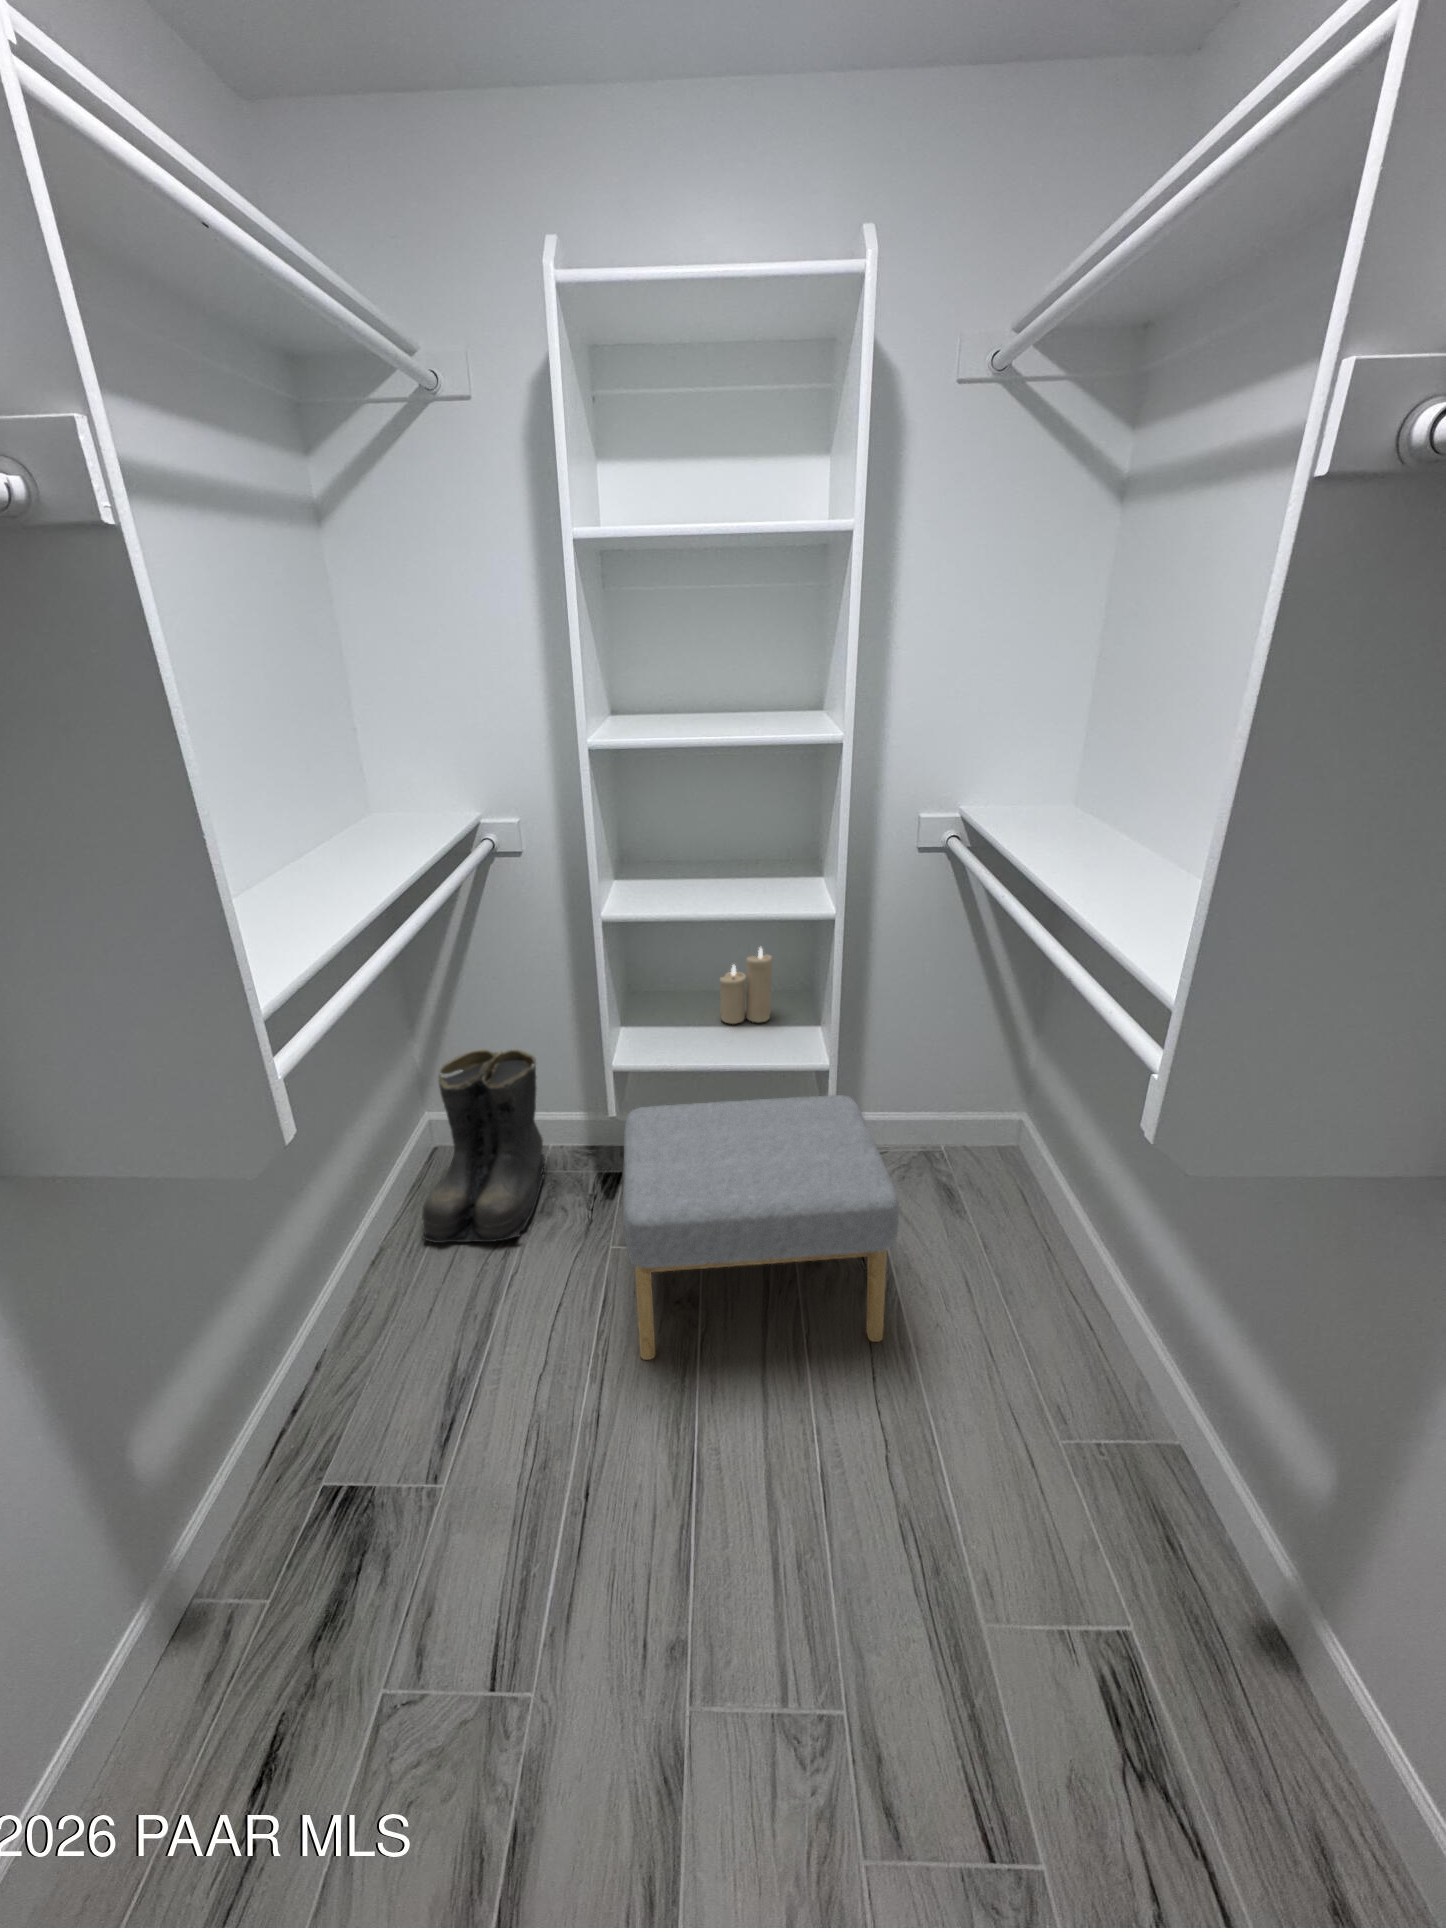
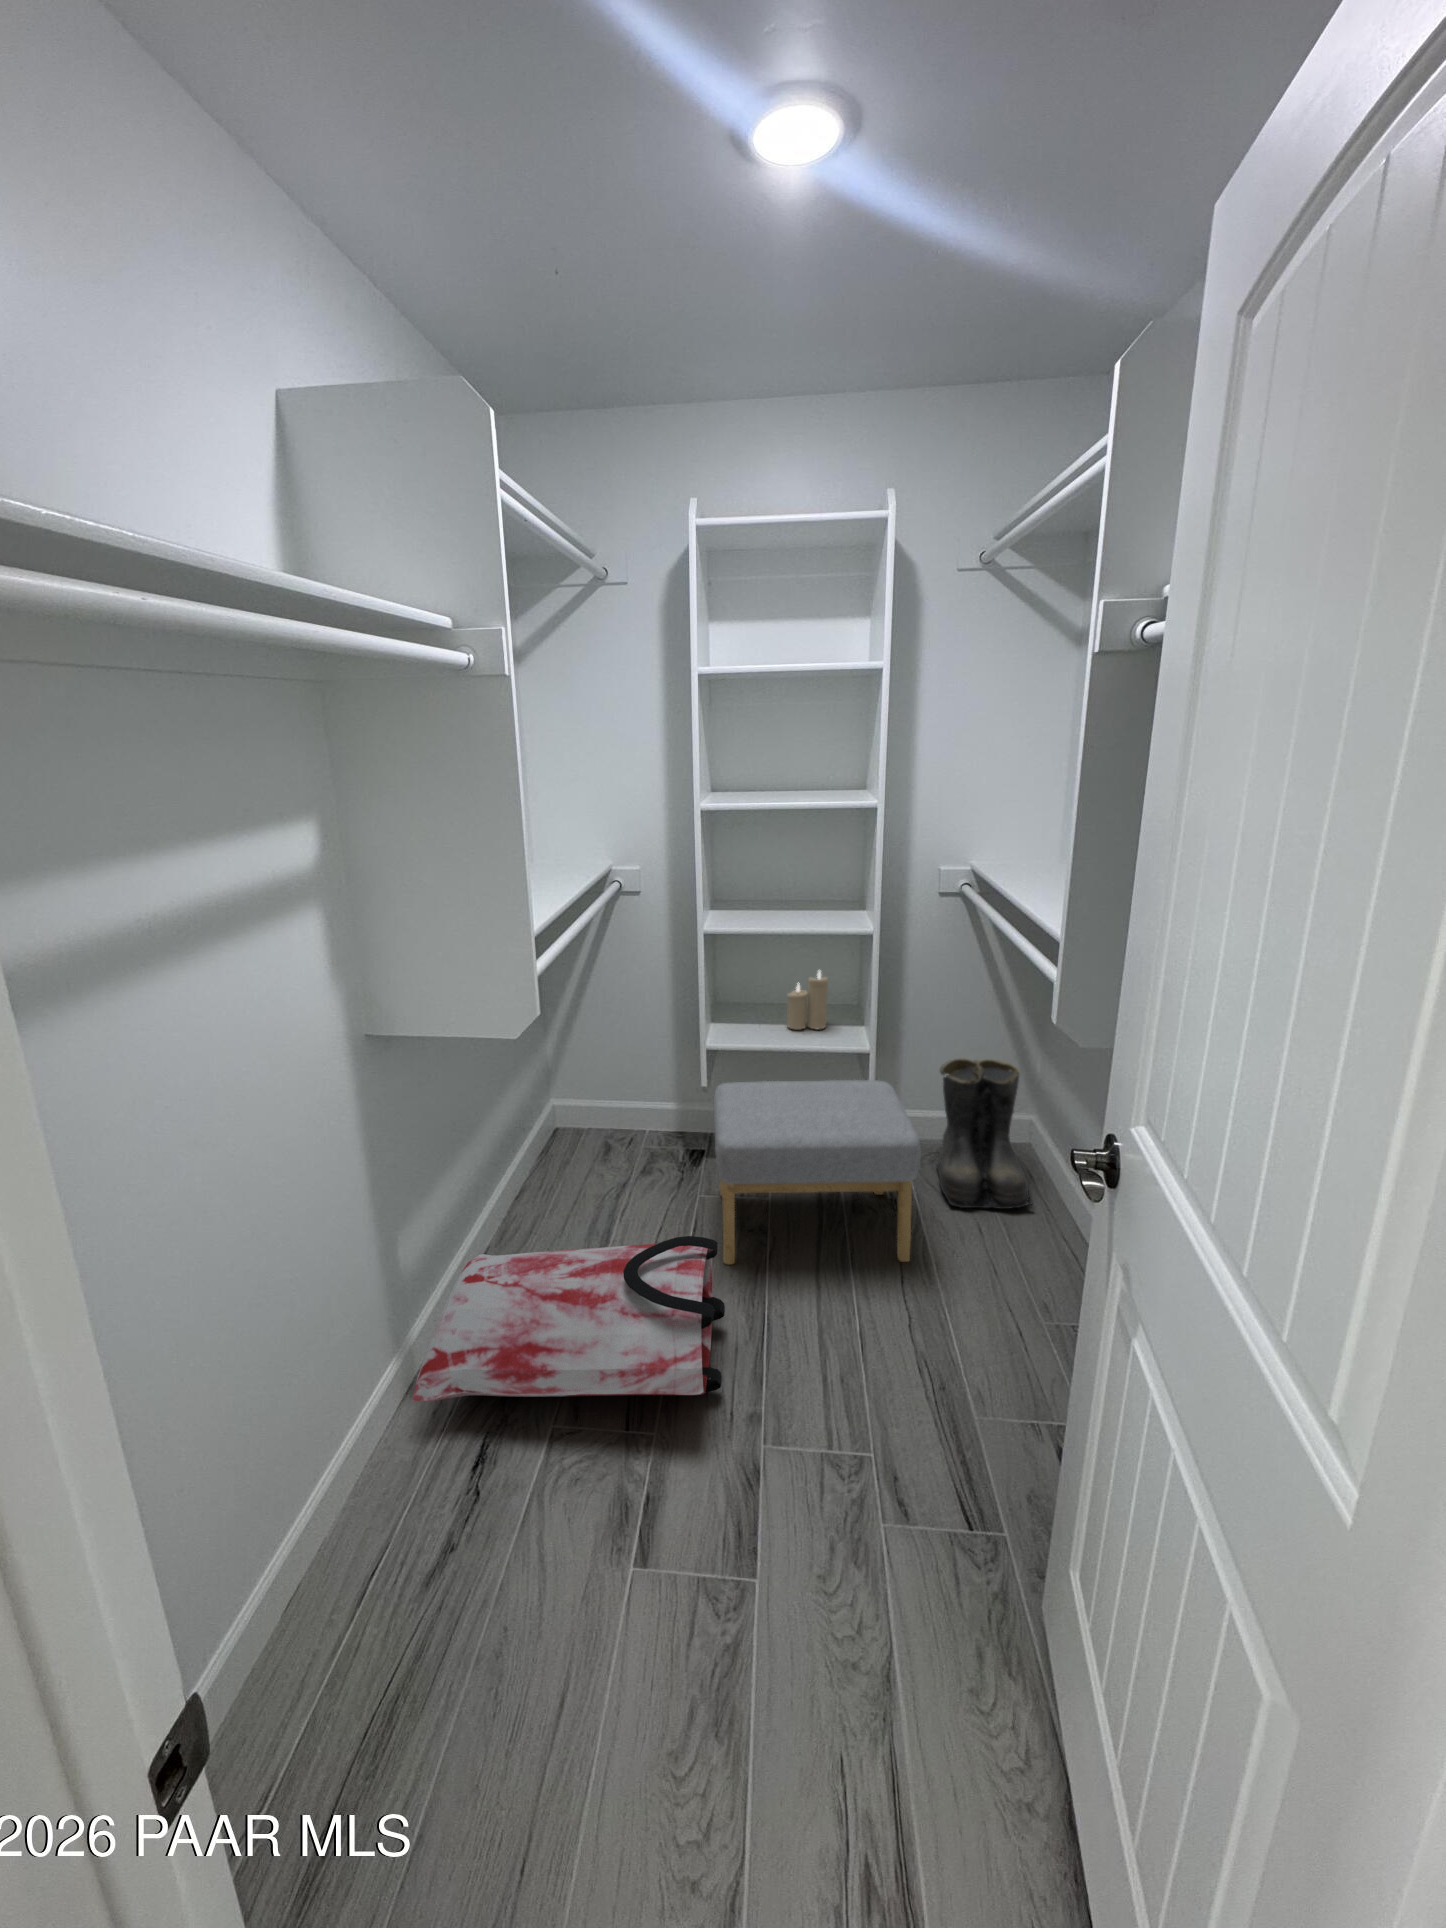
boots: present [422,1049,545,1243] -> present [936,1058,1033,1209]
bag: none [159,1361,638,1686] -> present [412,1236,725,1402]

